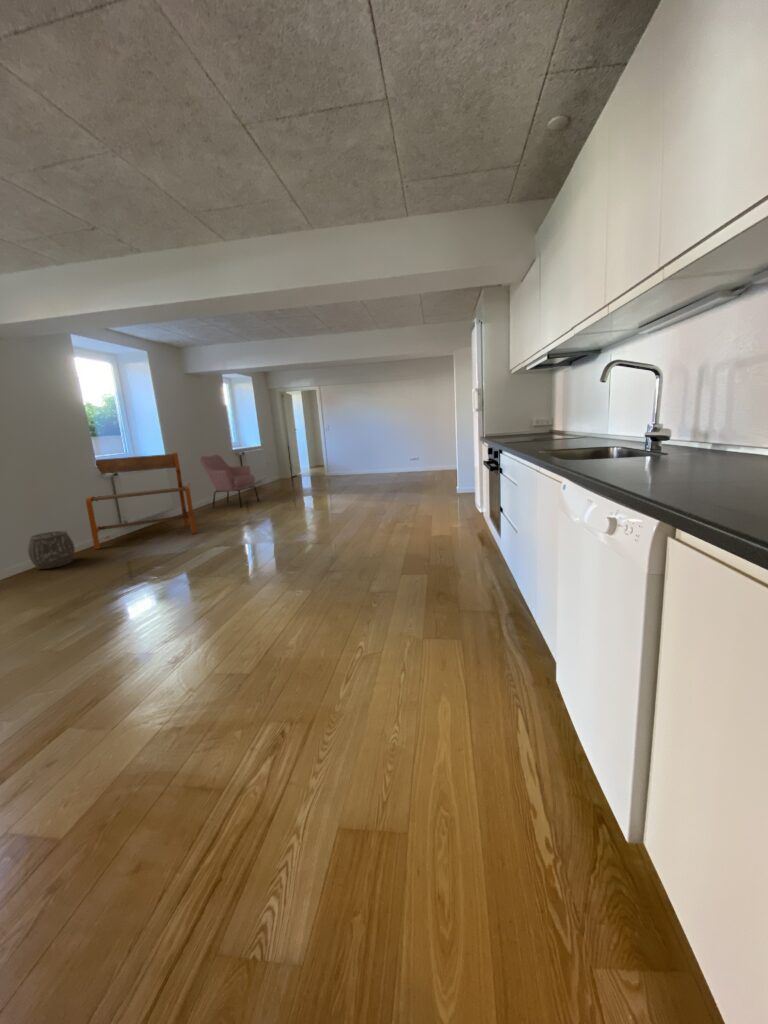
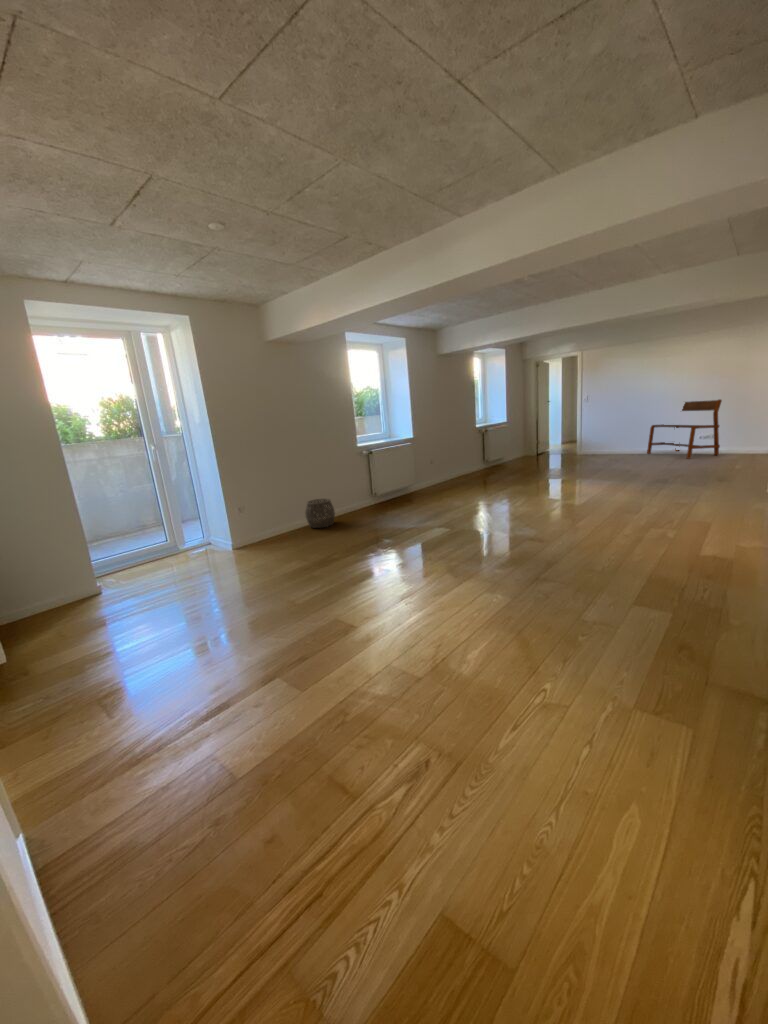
bench: present [86,453,197,549] -> present [647,399,722,459]
armchair: present [200,455,259,507] -> none [444,432,496,486]

